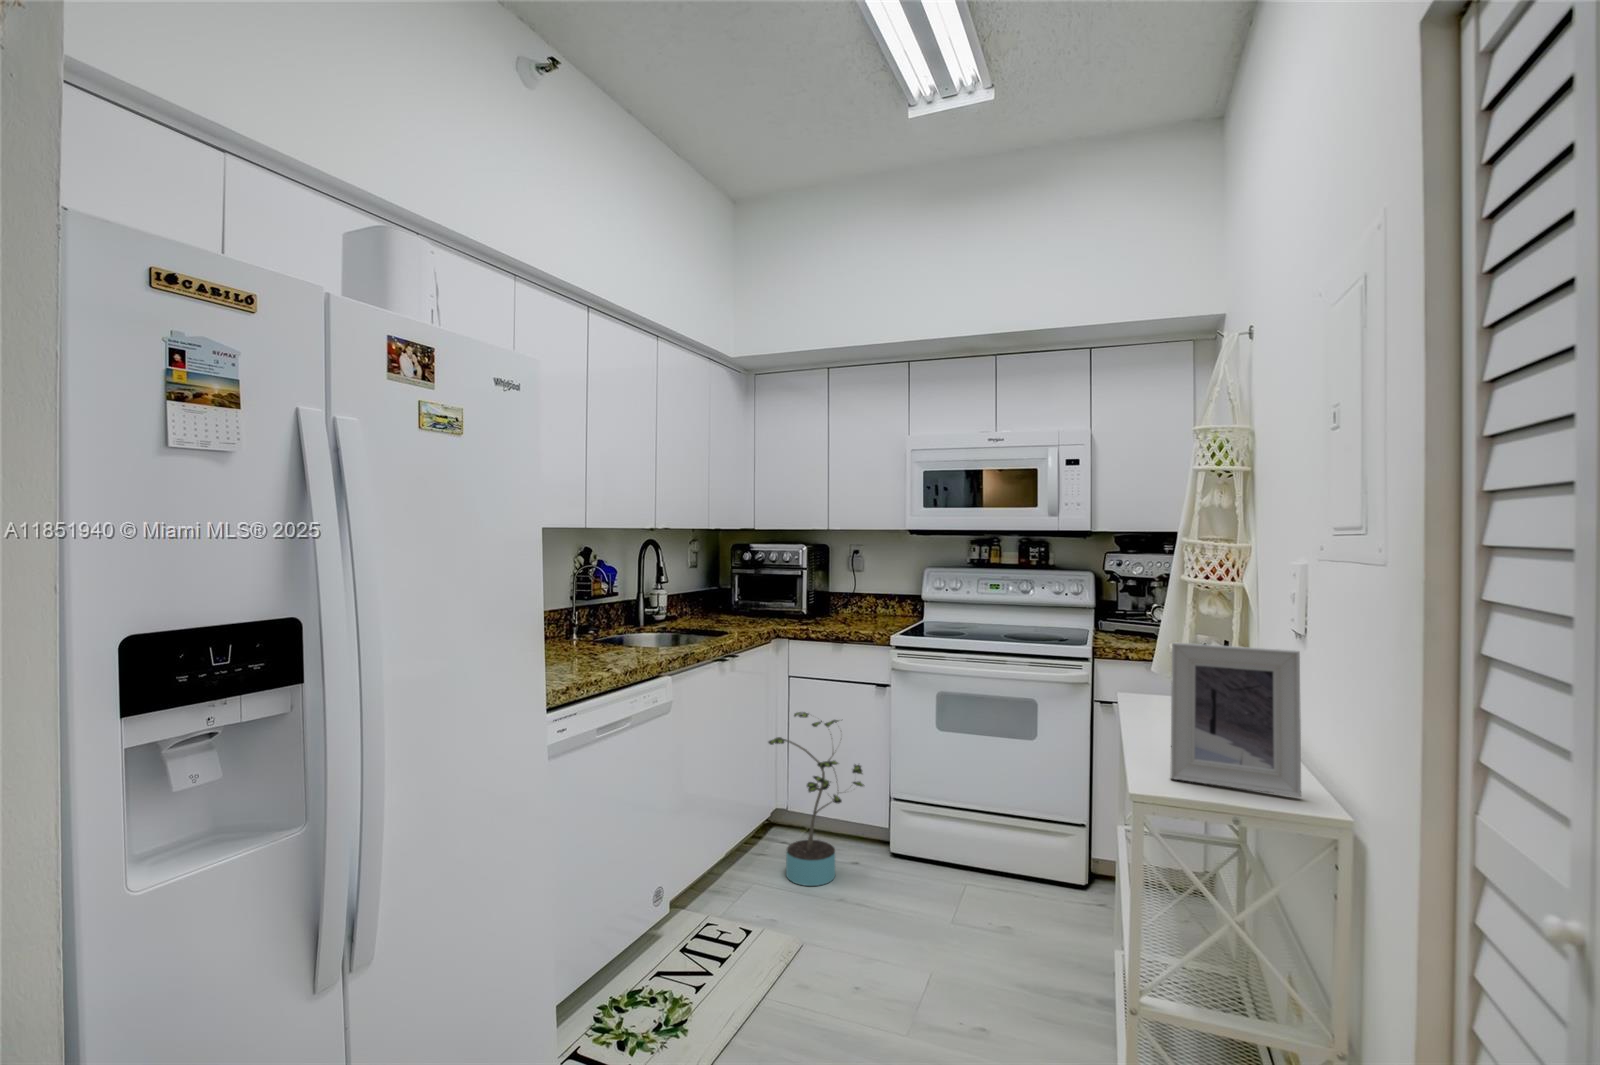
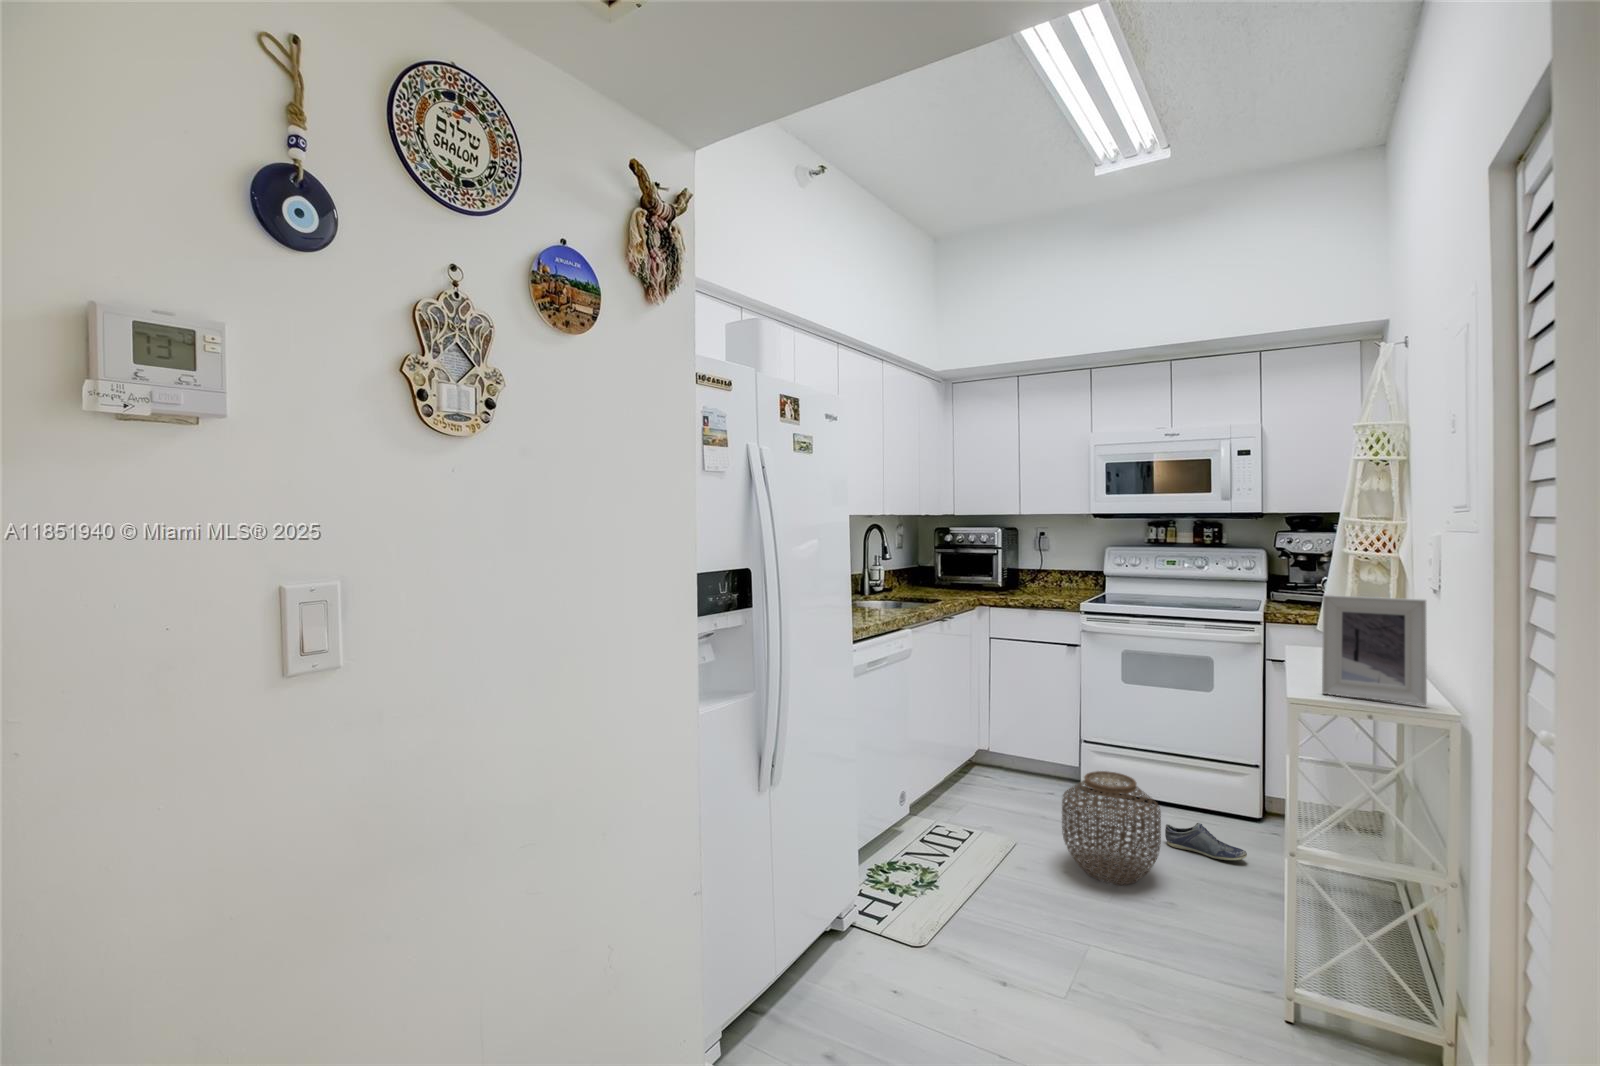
potted plant: present [769,712,864,886] -> none [977,666,1060,805]
woven basket: none [856,853,973,1004] -> present [1062,771,1161,885]
shoe: none [981,905,1072,953] -> present [1165,823,1247,860]

